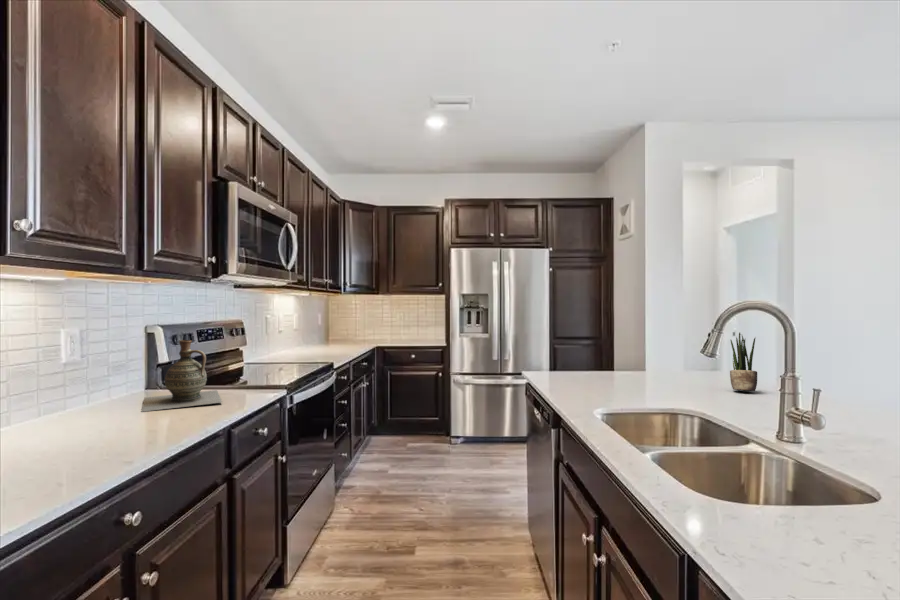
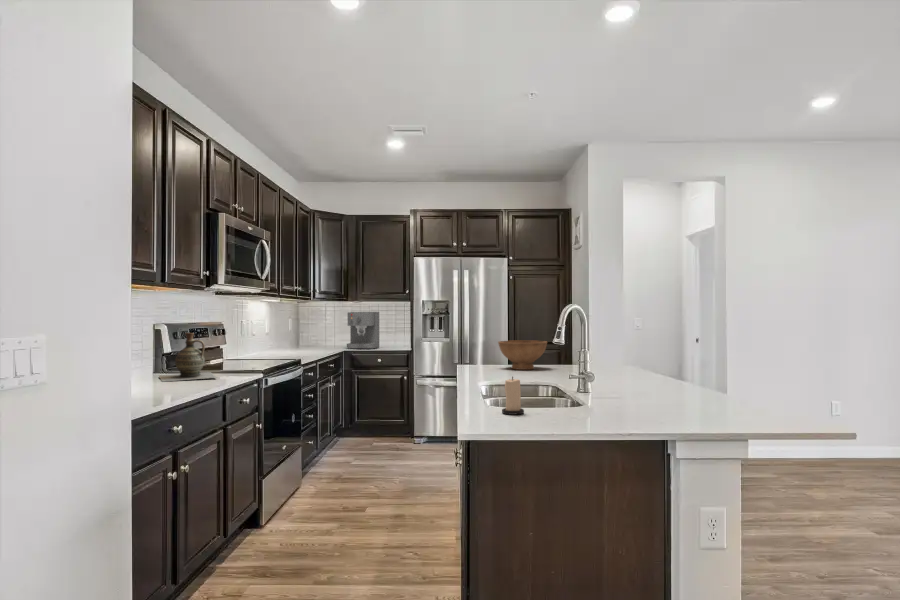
coffee maker: none [379,306,412,345] -> present [347,312,379,349]
potted plant: present [730,333,757,391] -> none [606,329,625,374]
bowl: none [575,343,637,380] -> present [498,340,547,370]
candle: none [785,463,841,554] -> present [502,377,524,415]

